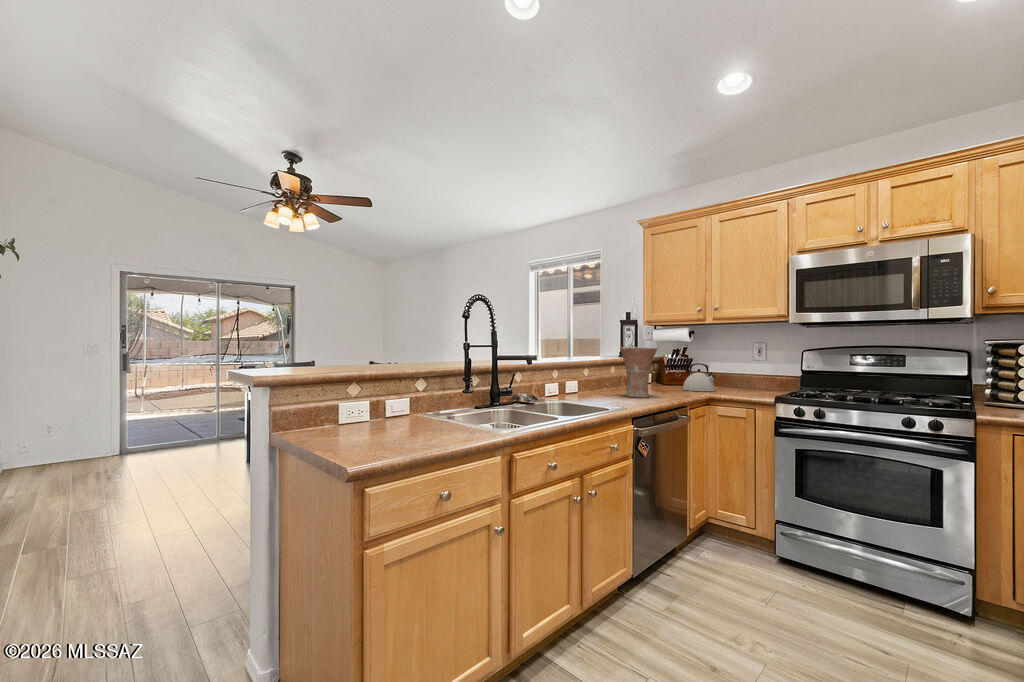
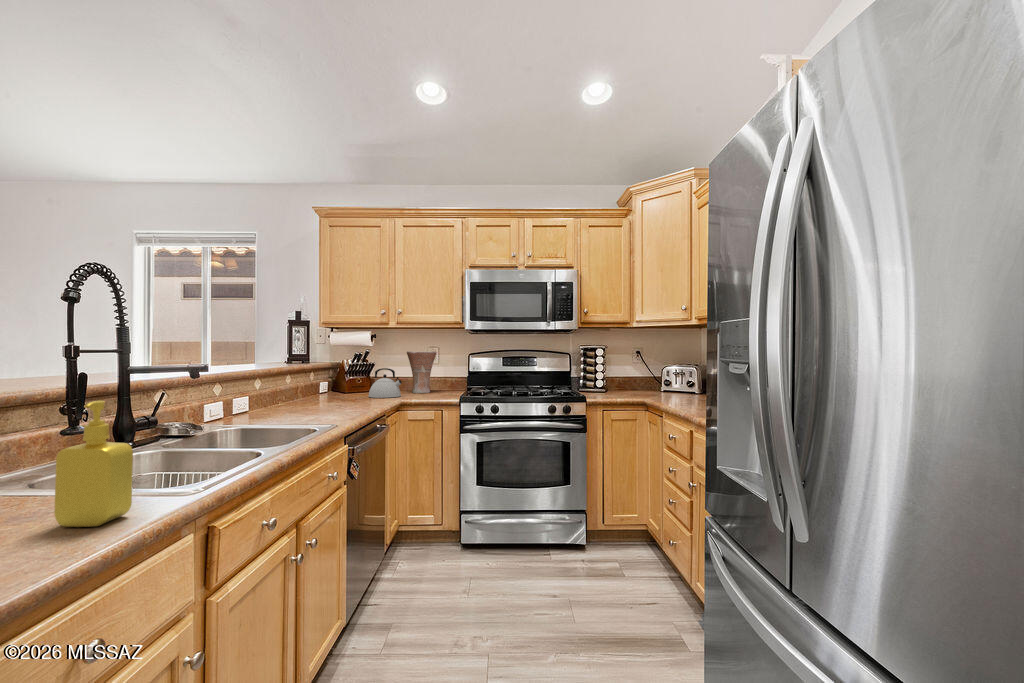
vase: present [620,347,657,397] -> present [407,351,437,393]
soap dispenser: none [438,371,469,439] -> present [54,400,133,527]

